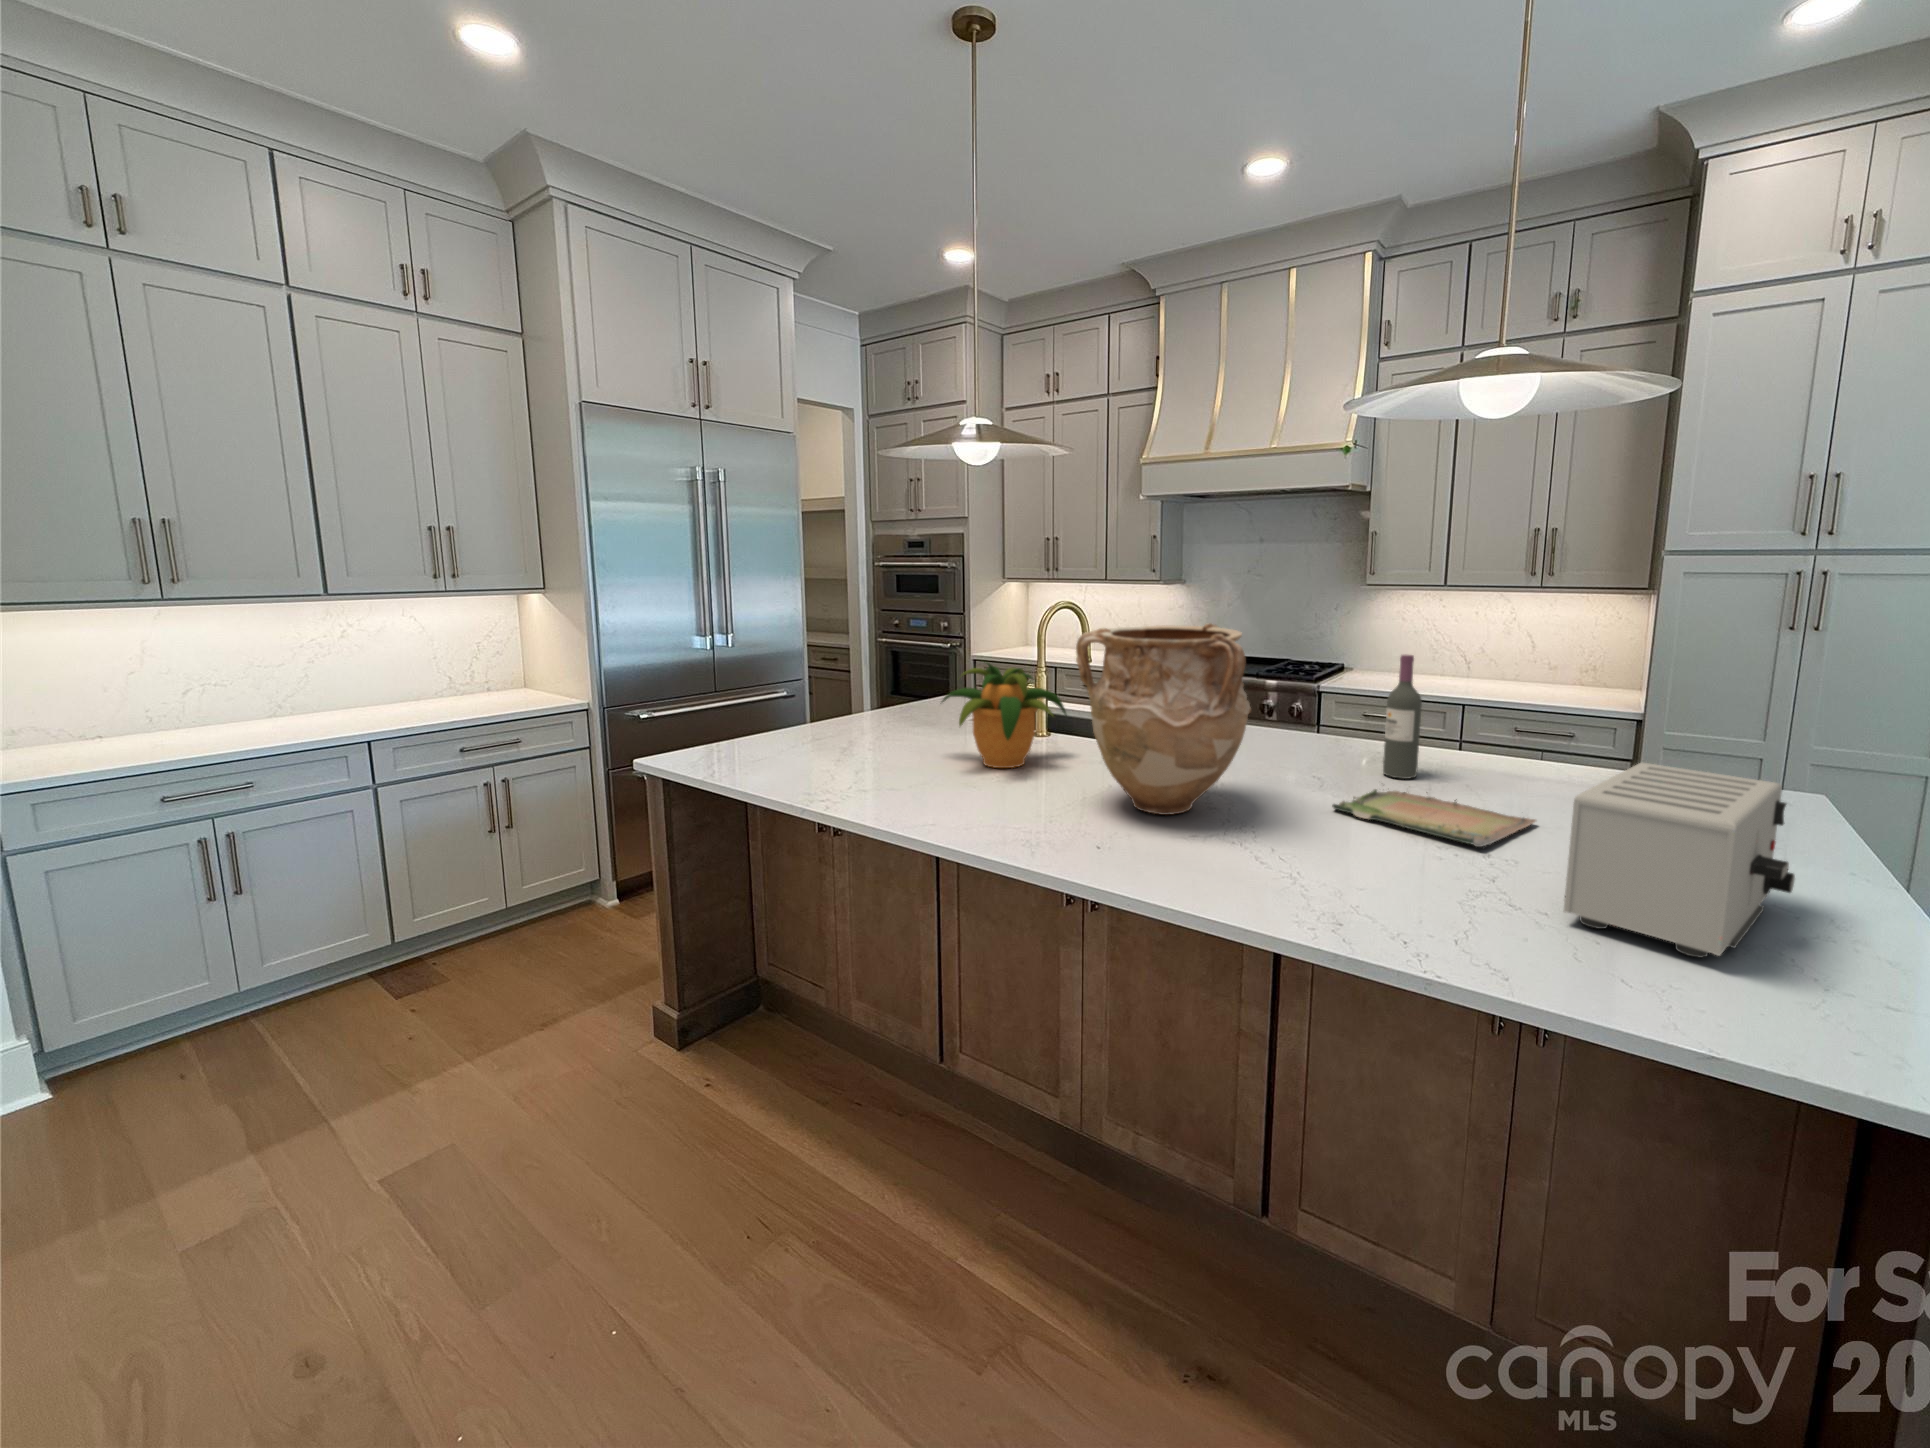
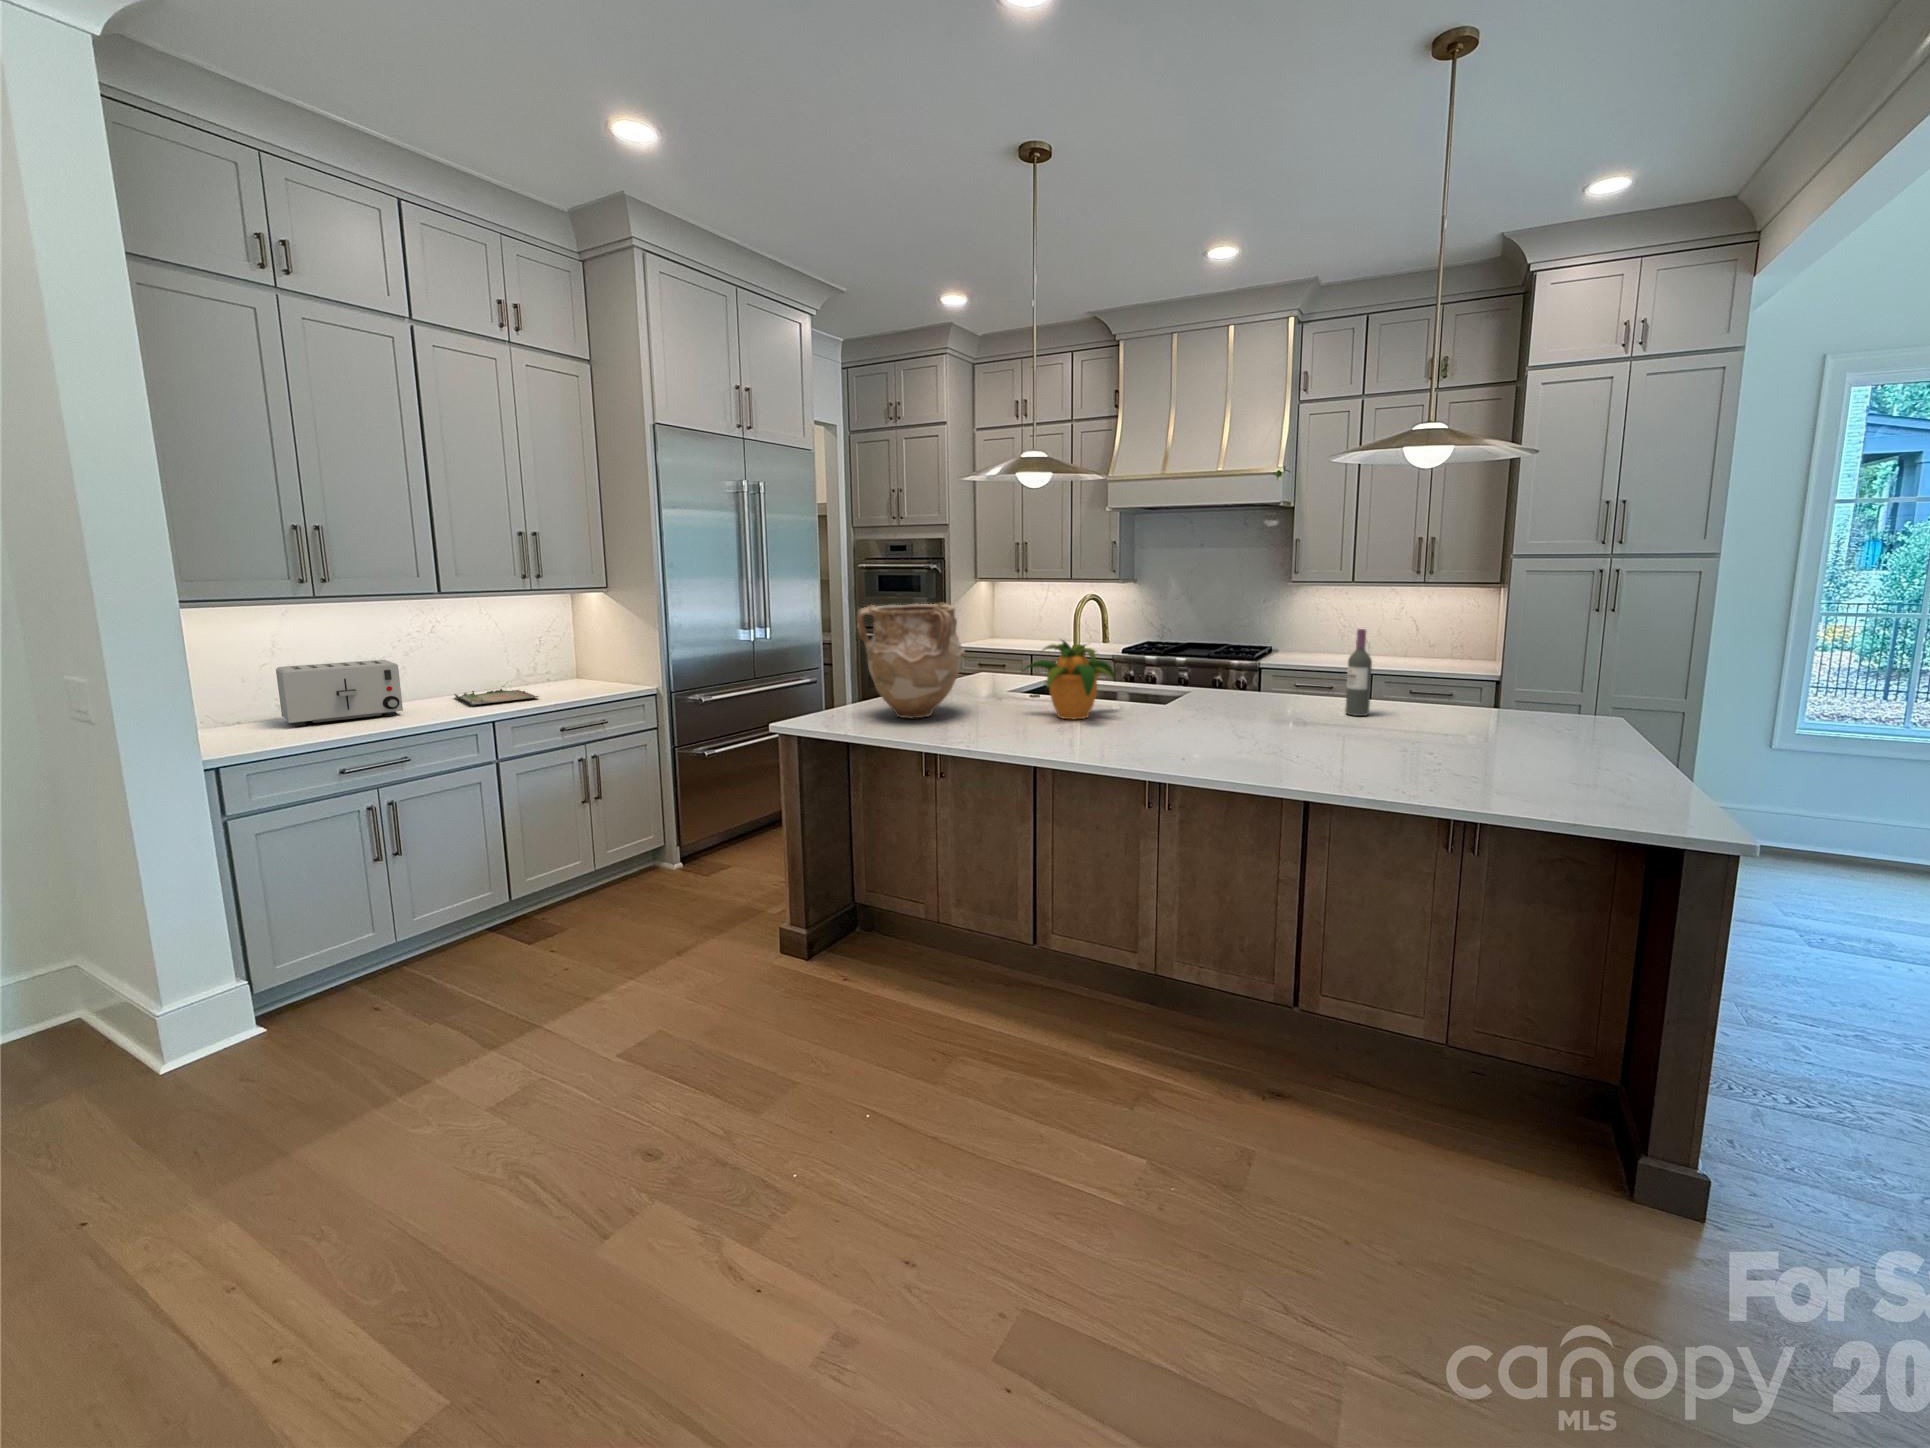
vase: present [1076,624,1251,815] -> present [857,603,964,719]
toaster: present [1564,763,1795,958] -> present [276,660,403,726]
tray: present [1332,789,1536,847] -> present [454,686,539,706]

